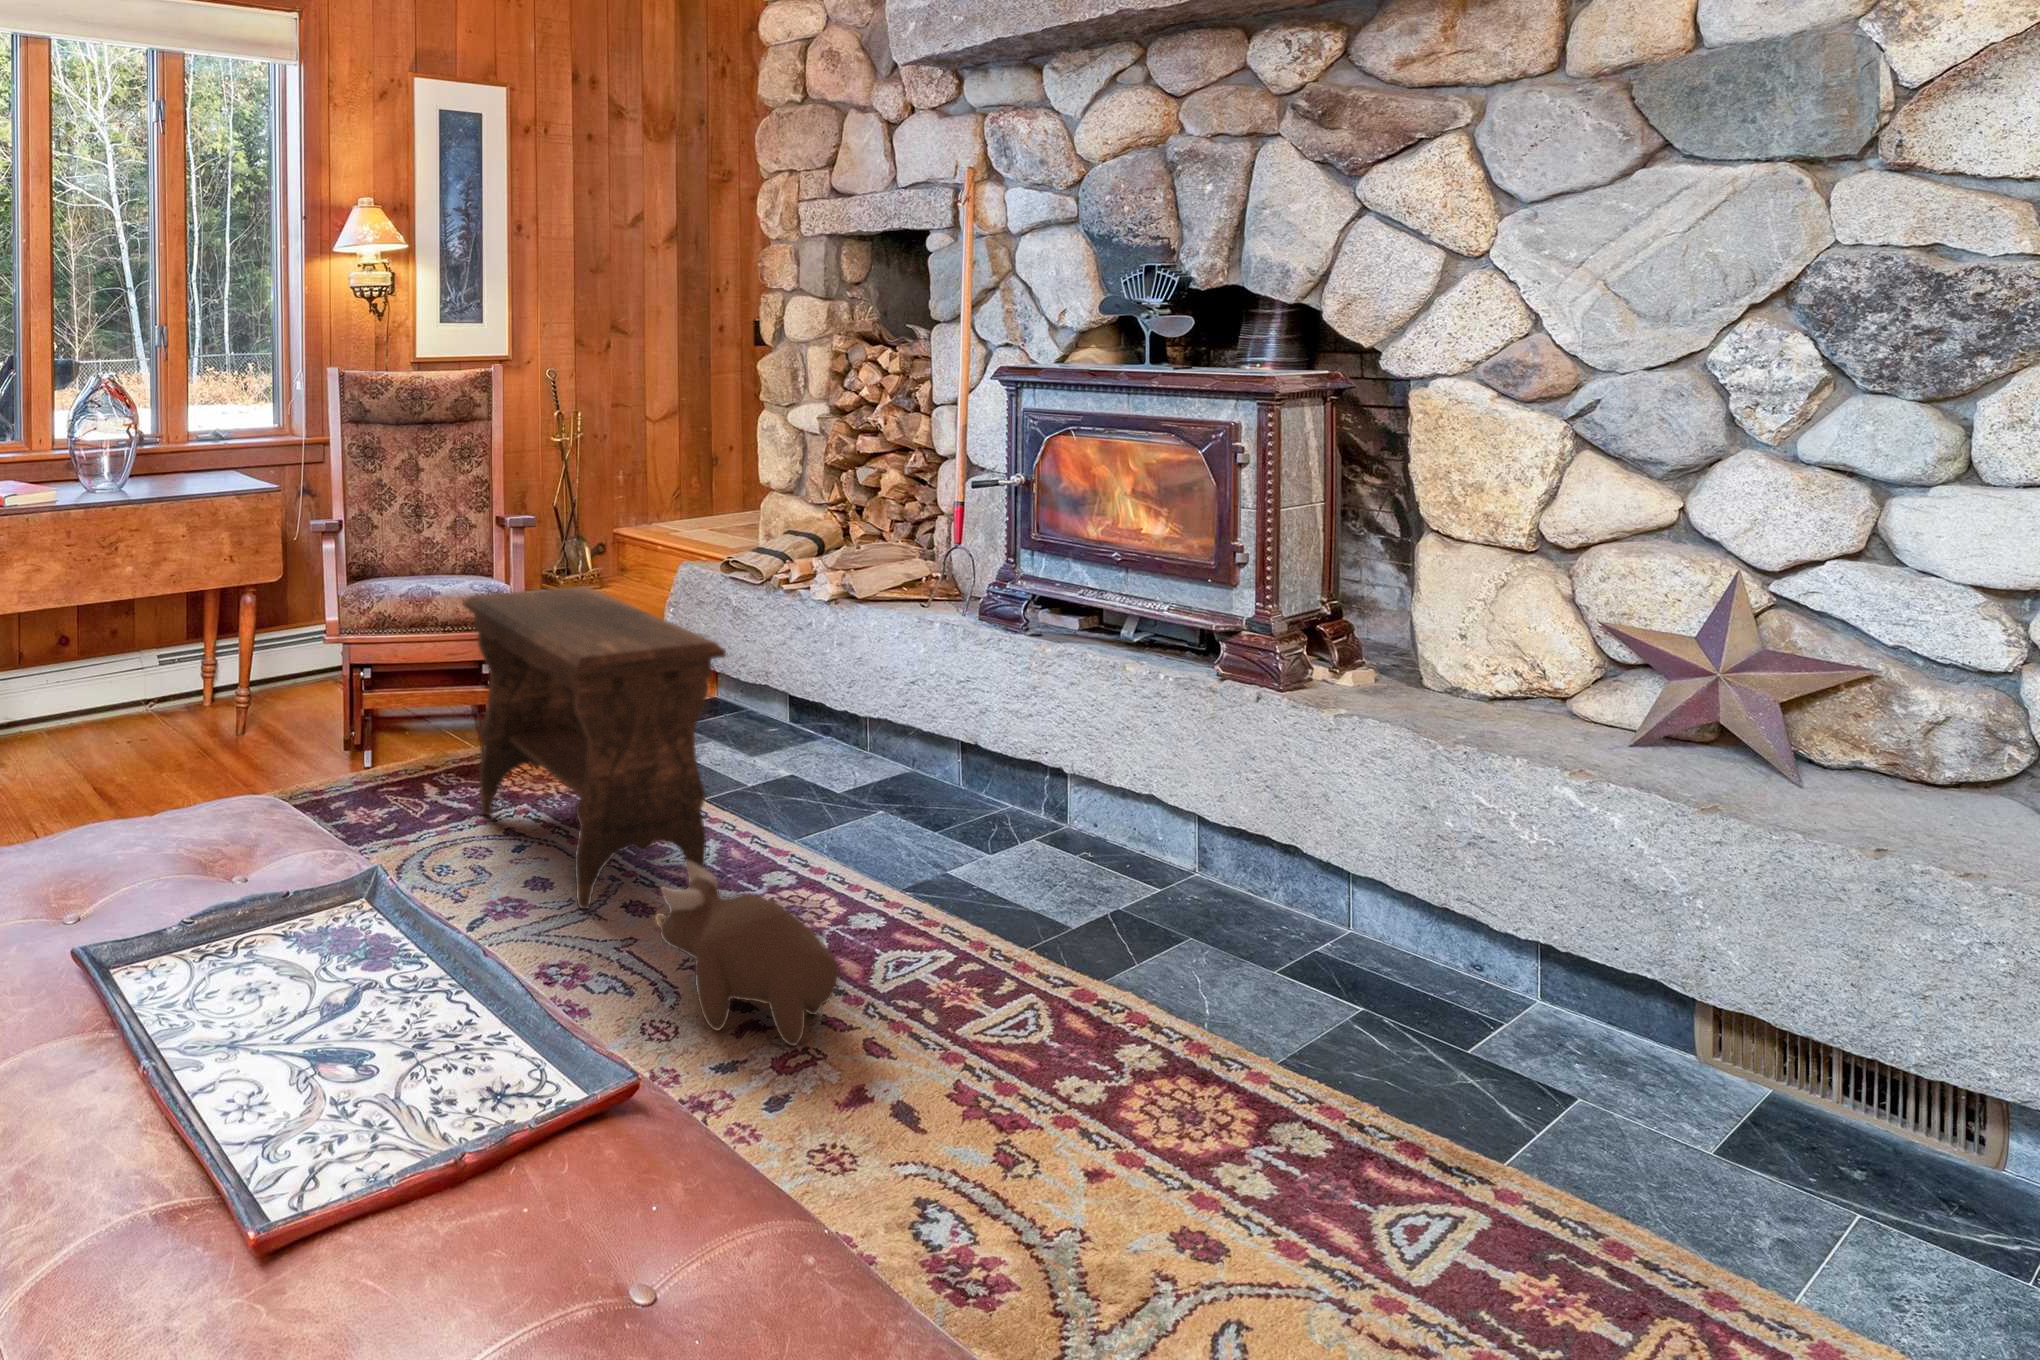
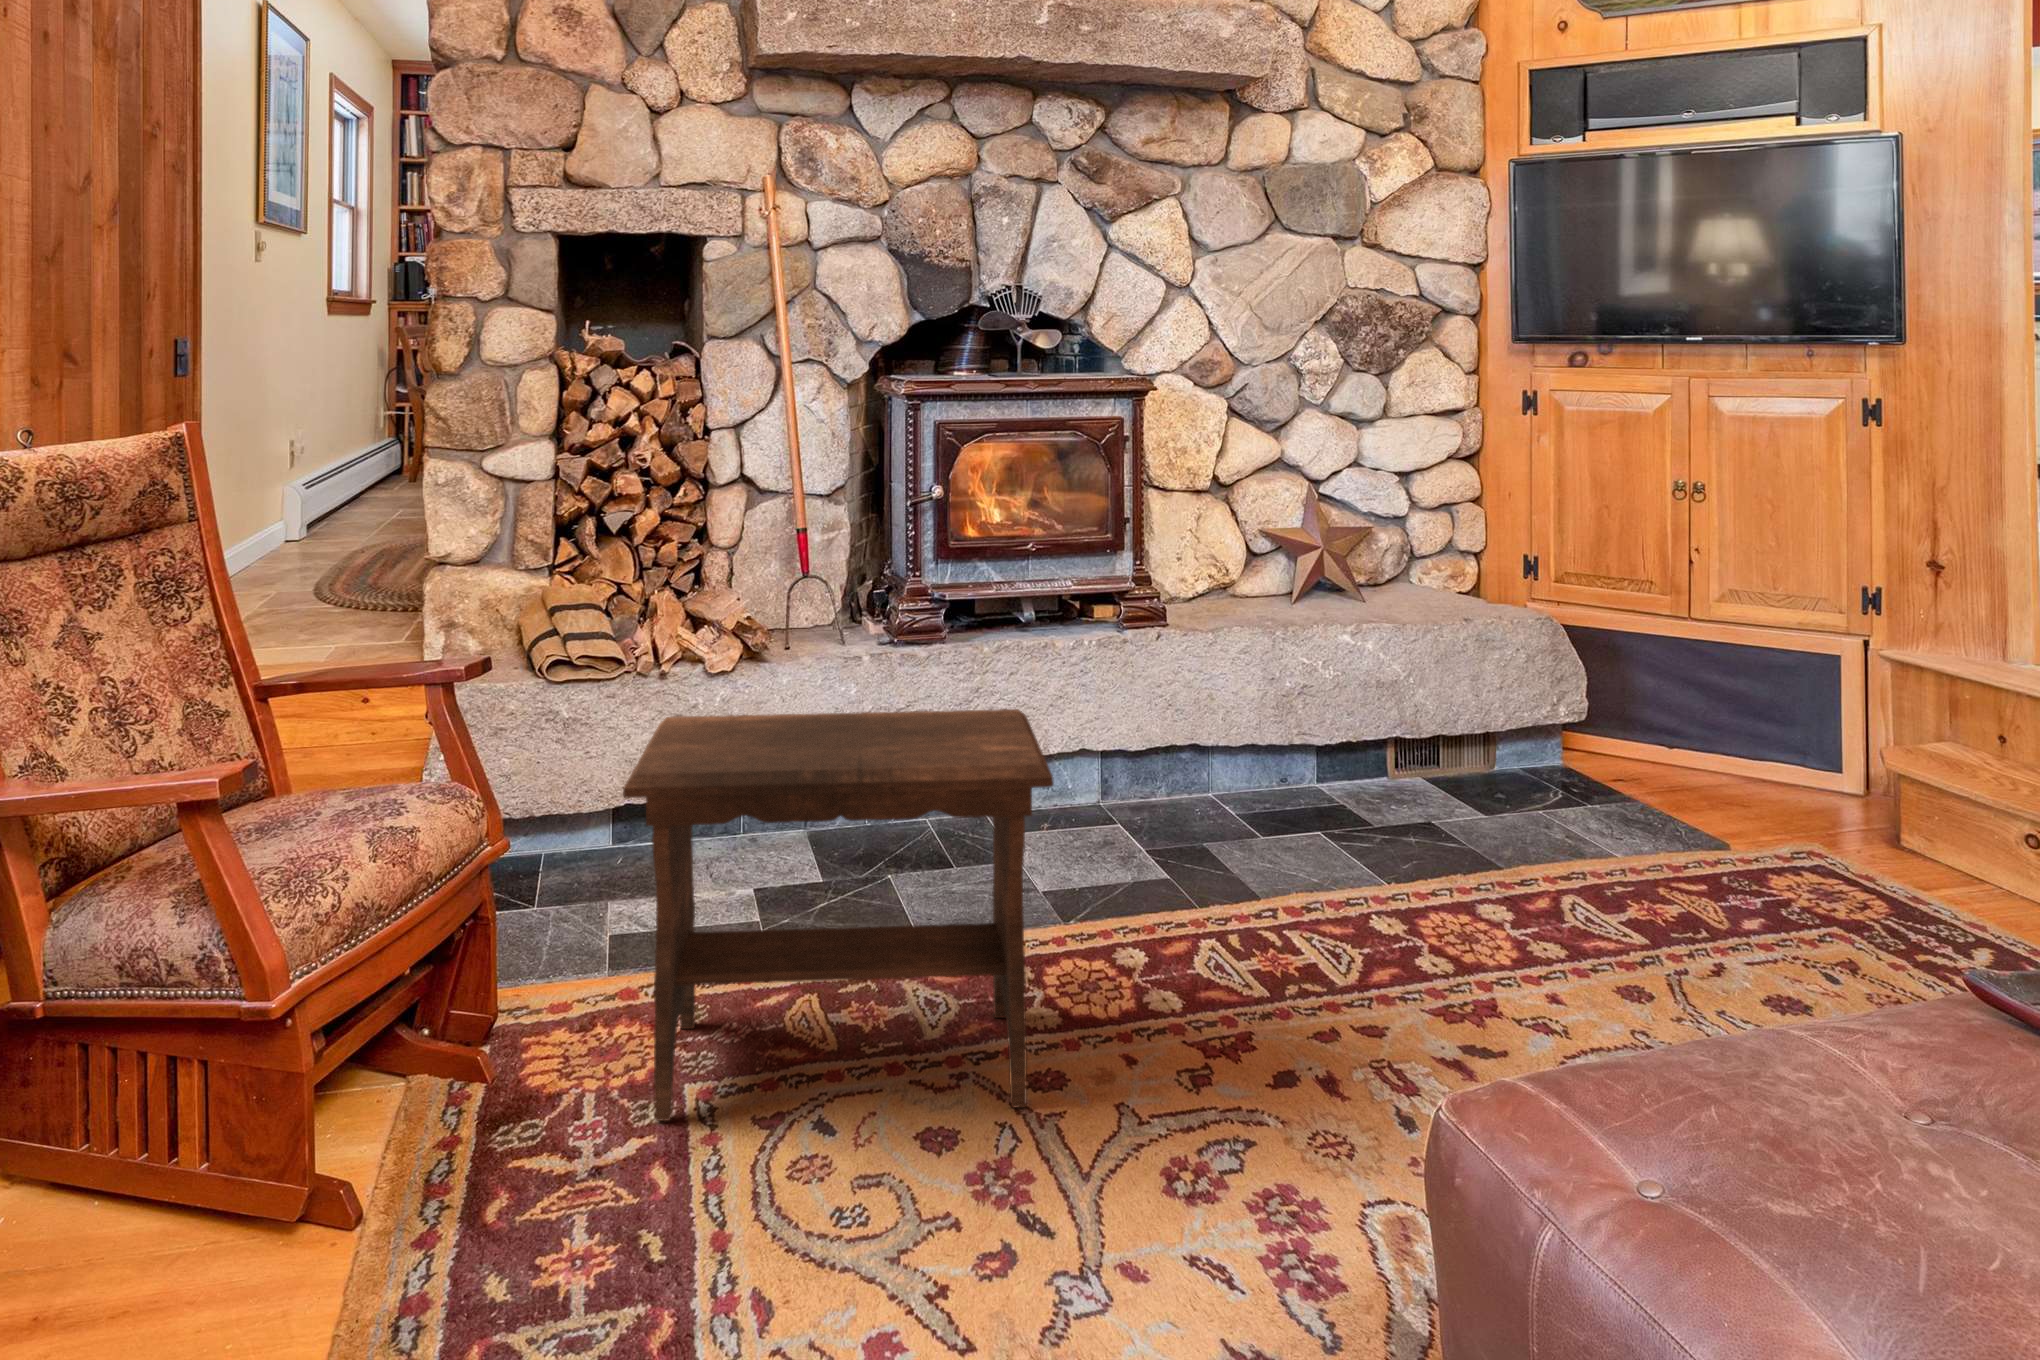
plush toy: present [655,861,840,1046] -> none [1215,930,1383,1090]

